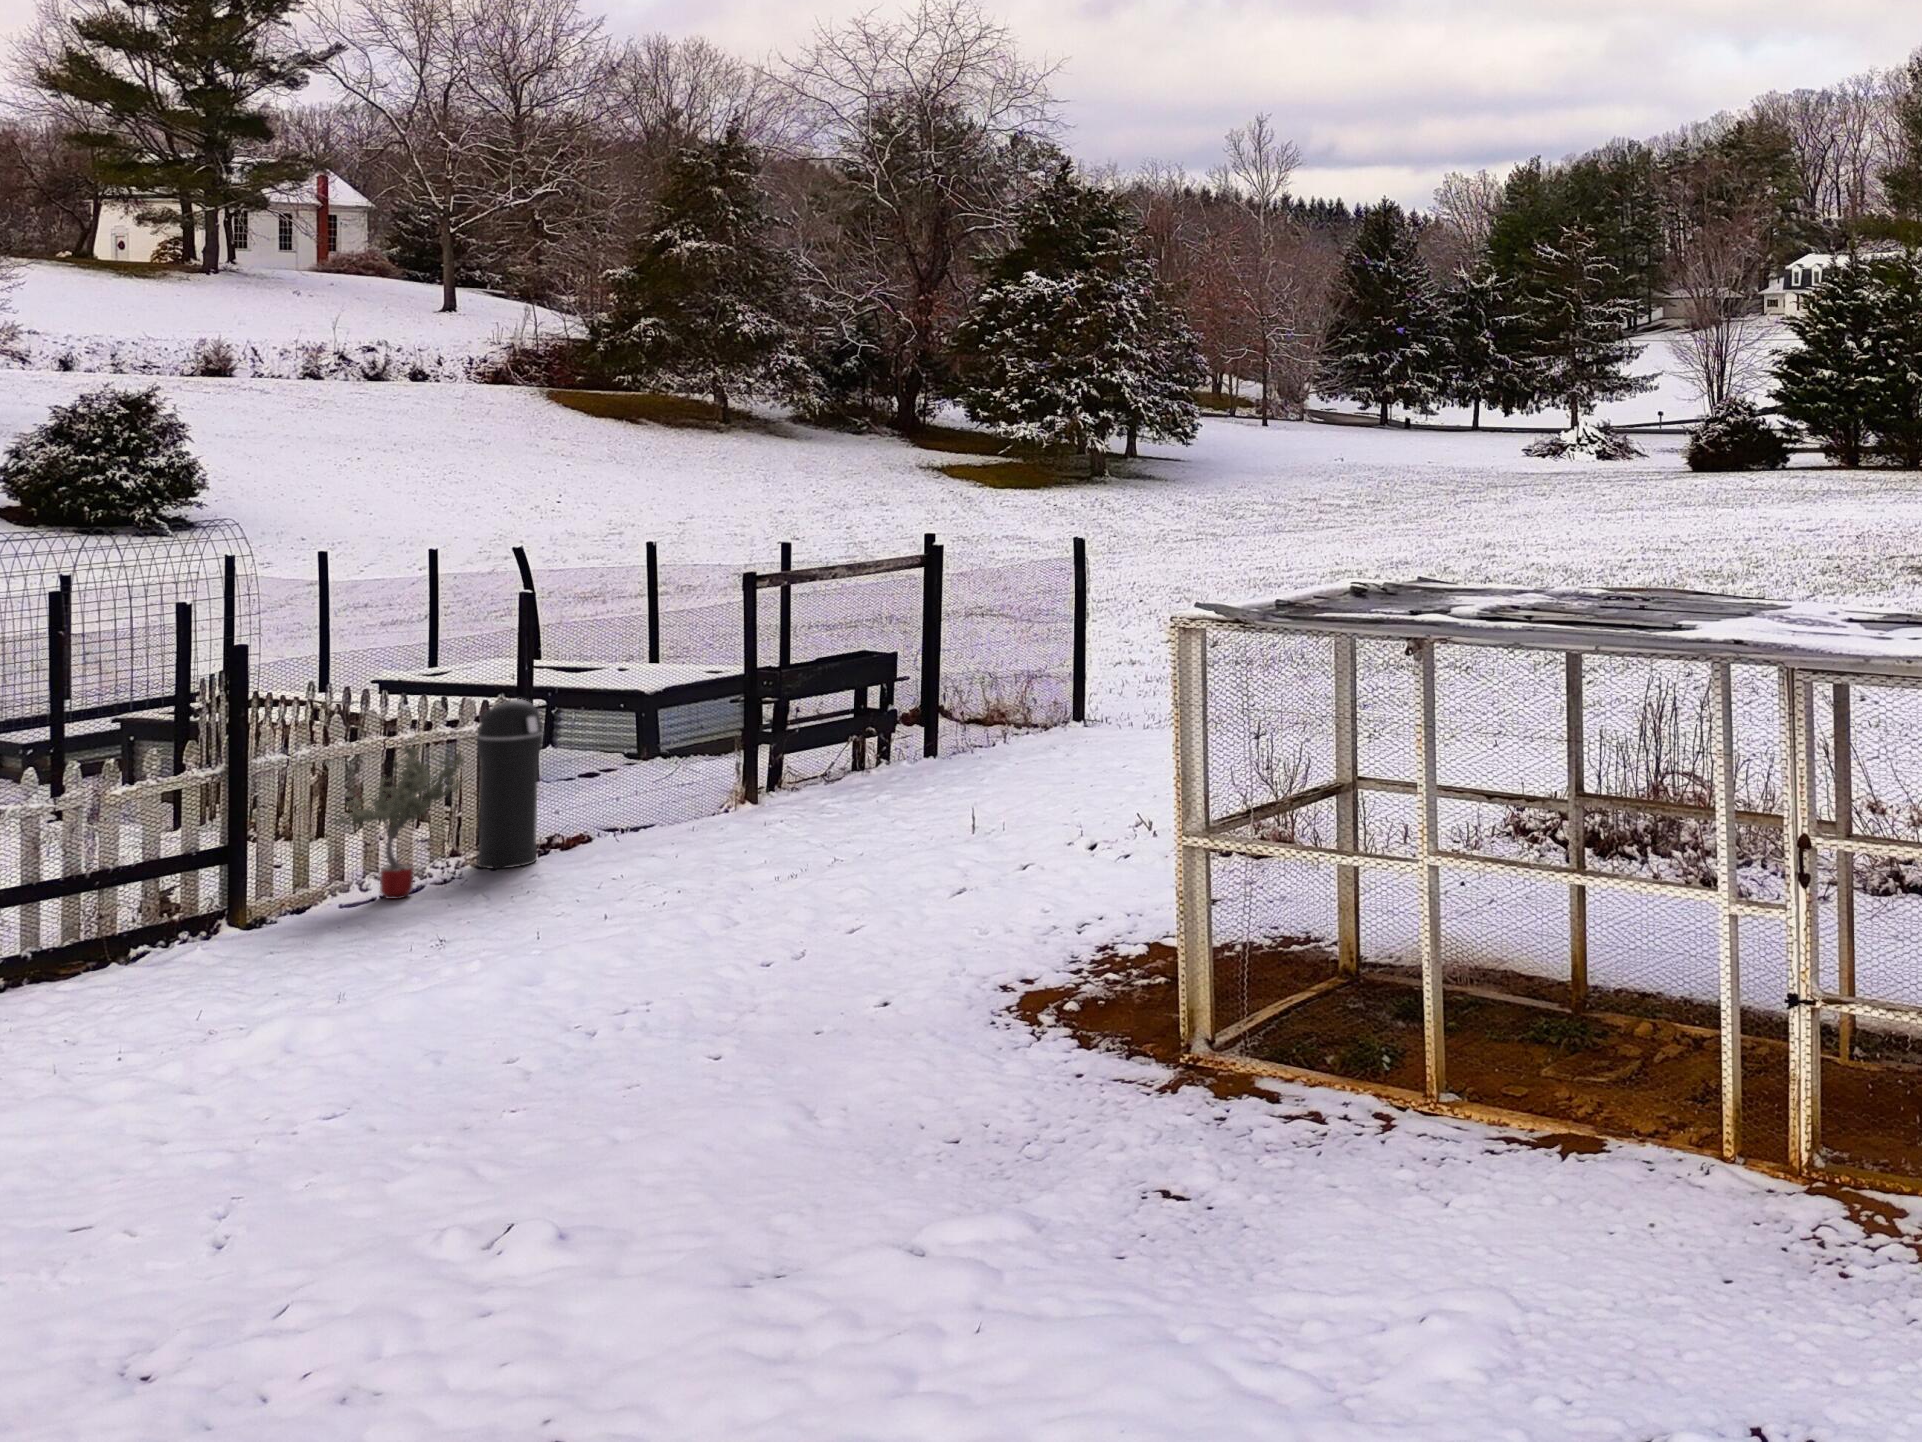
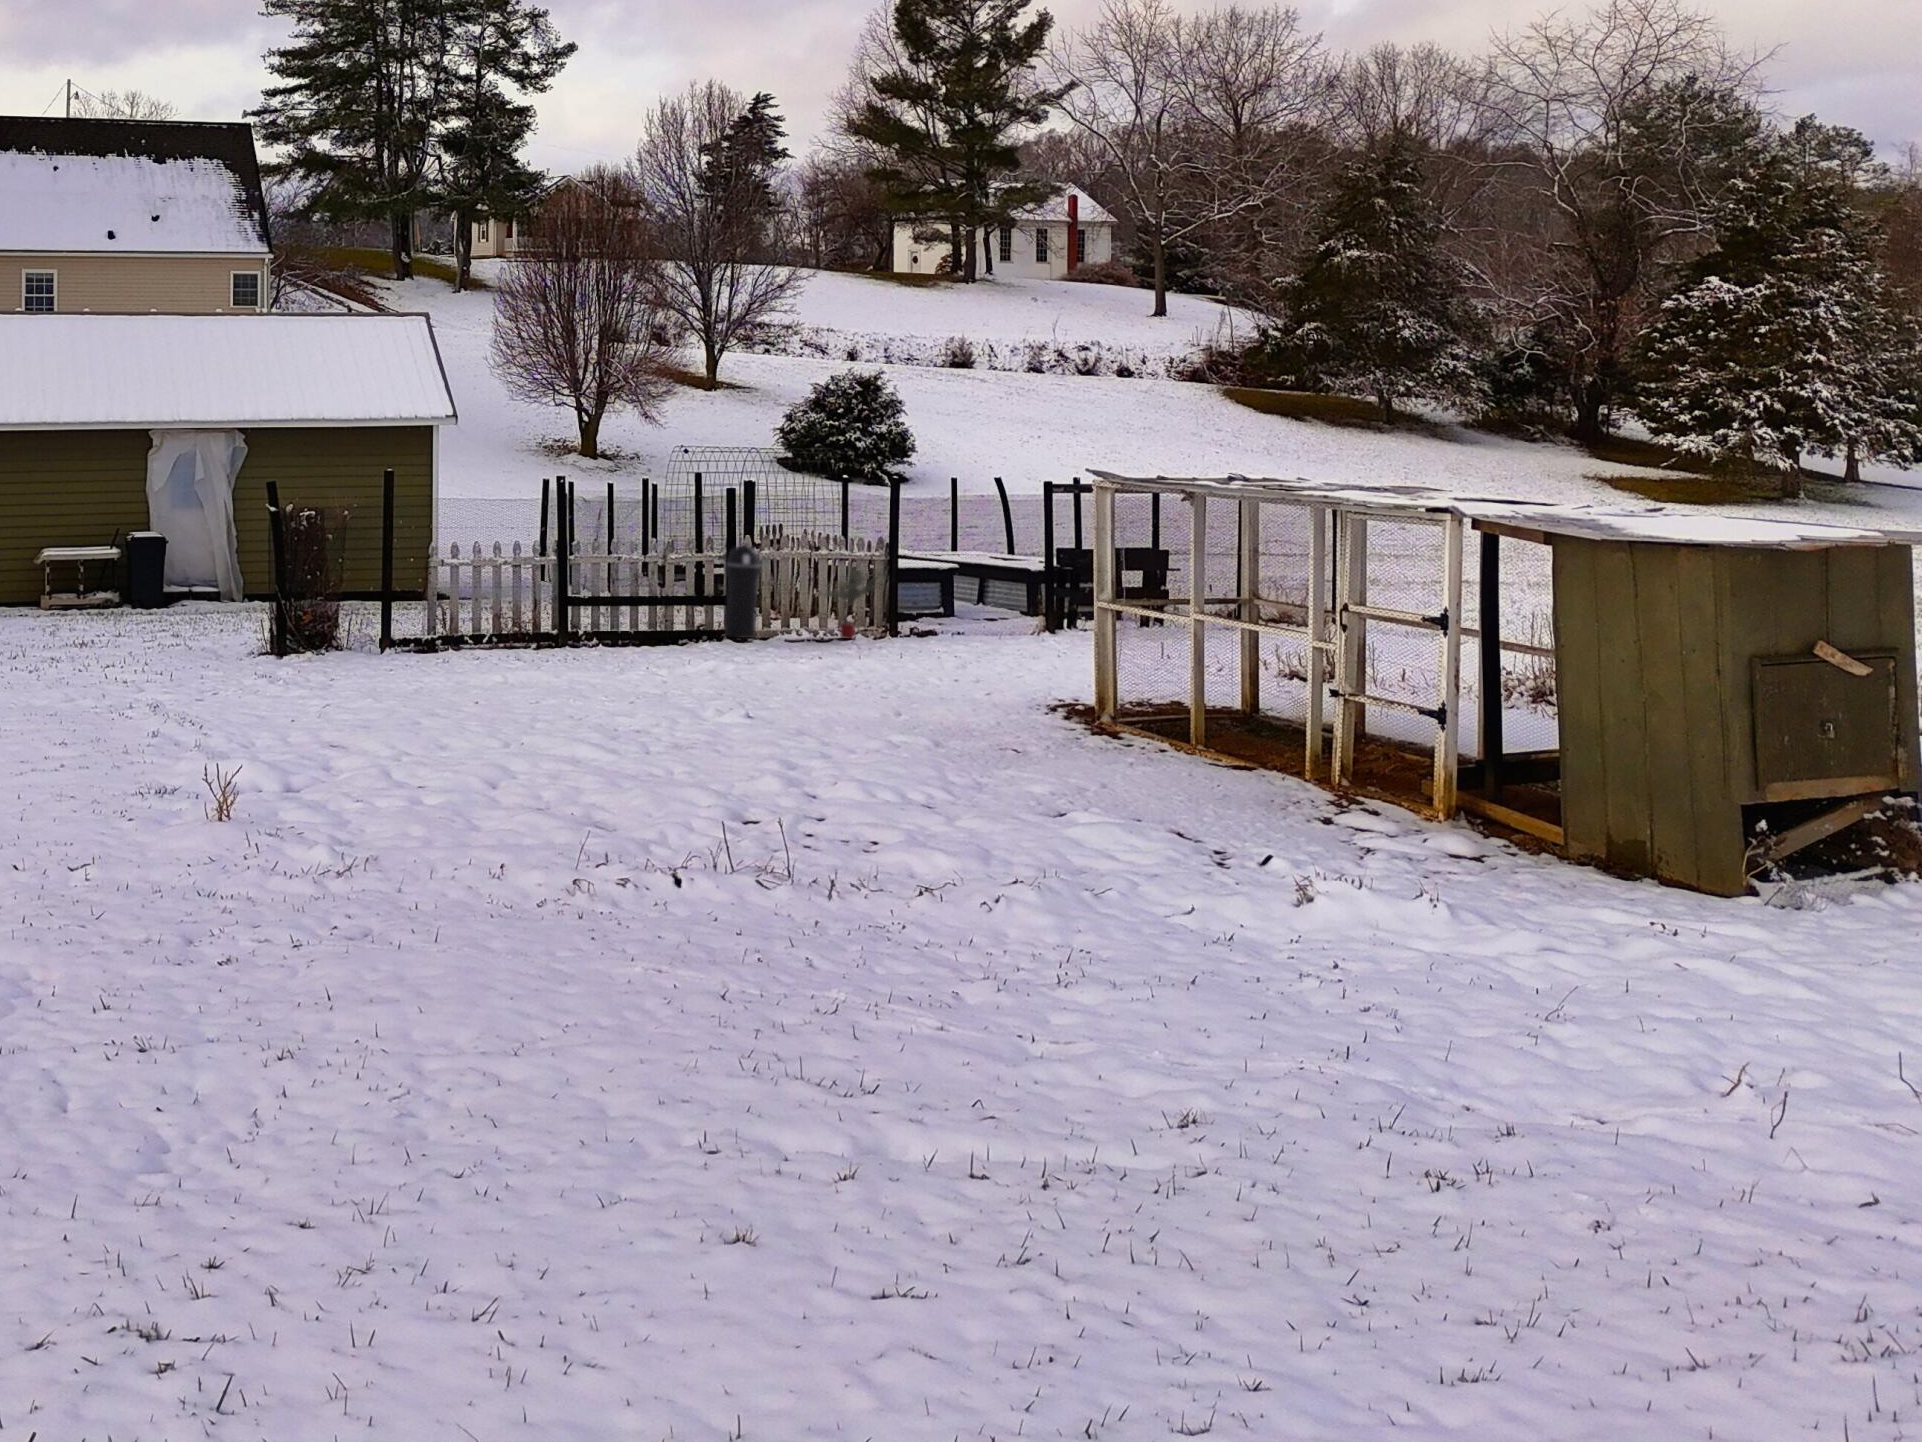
trash can: present [477,699,543,869] -> present [725,545,760,638]

